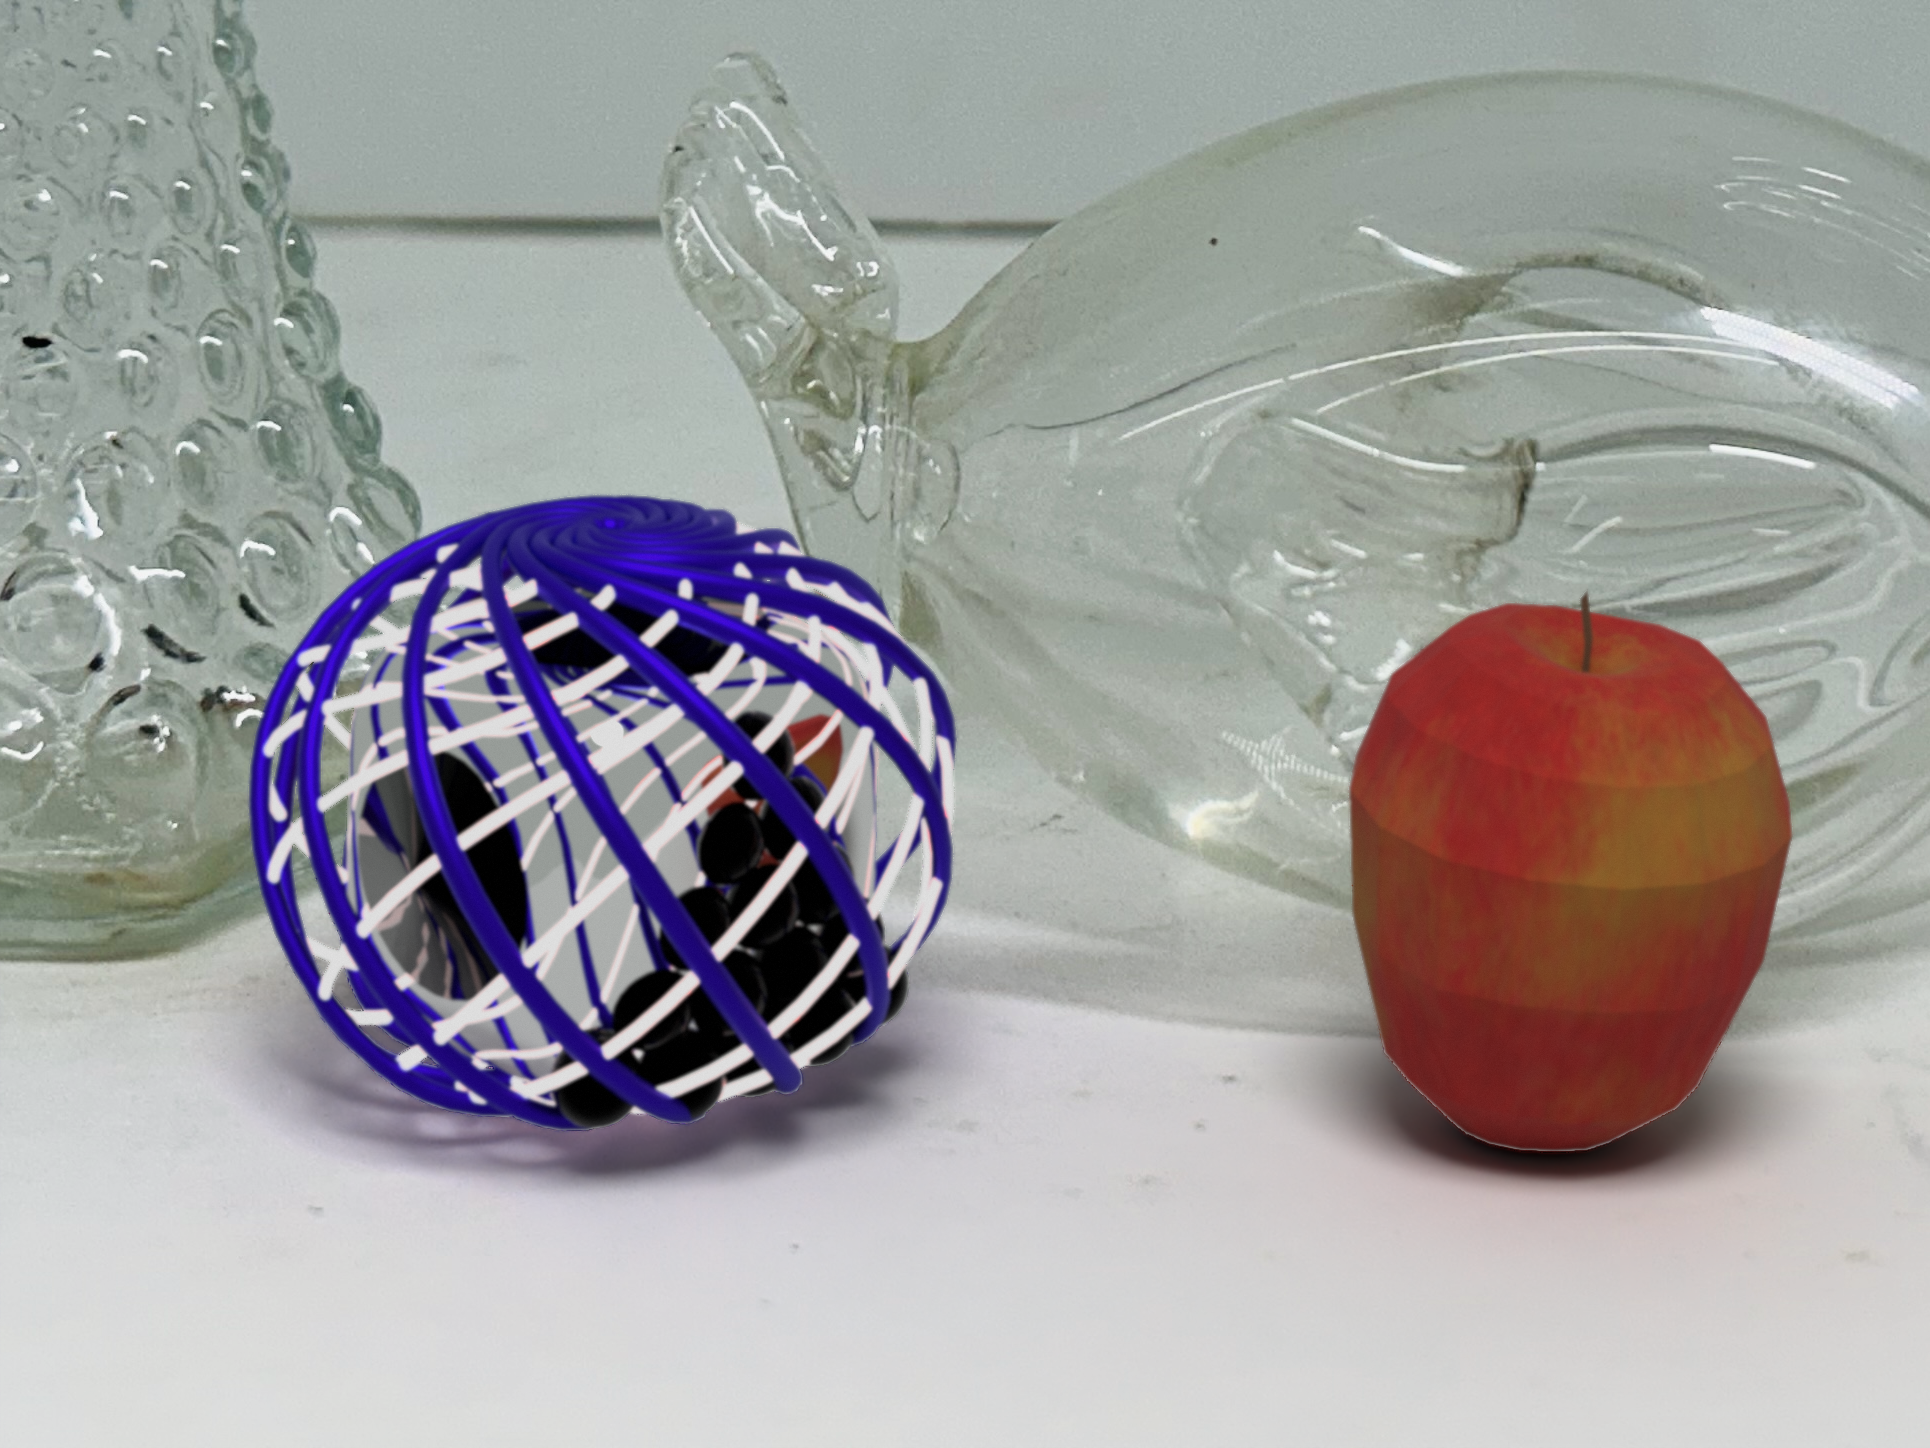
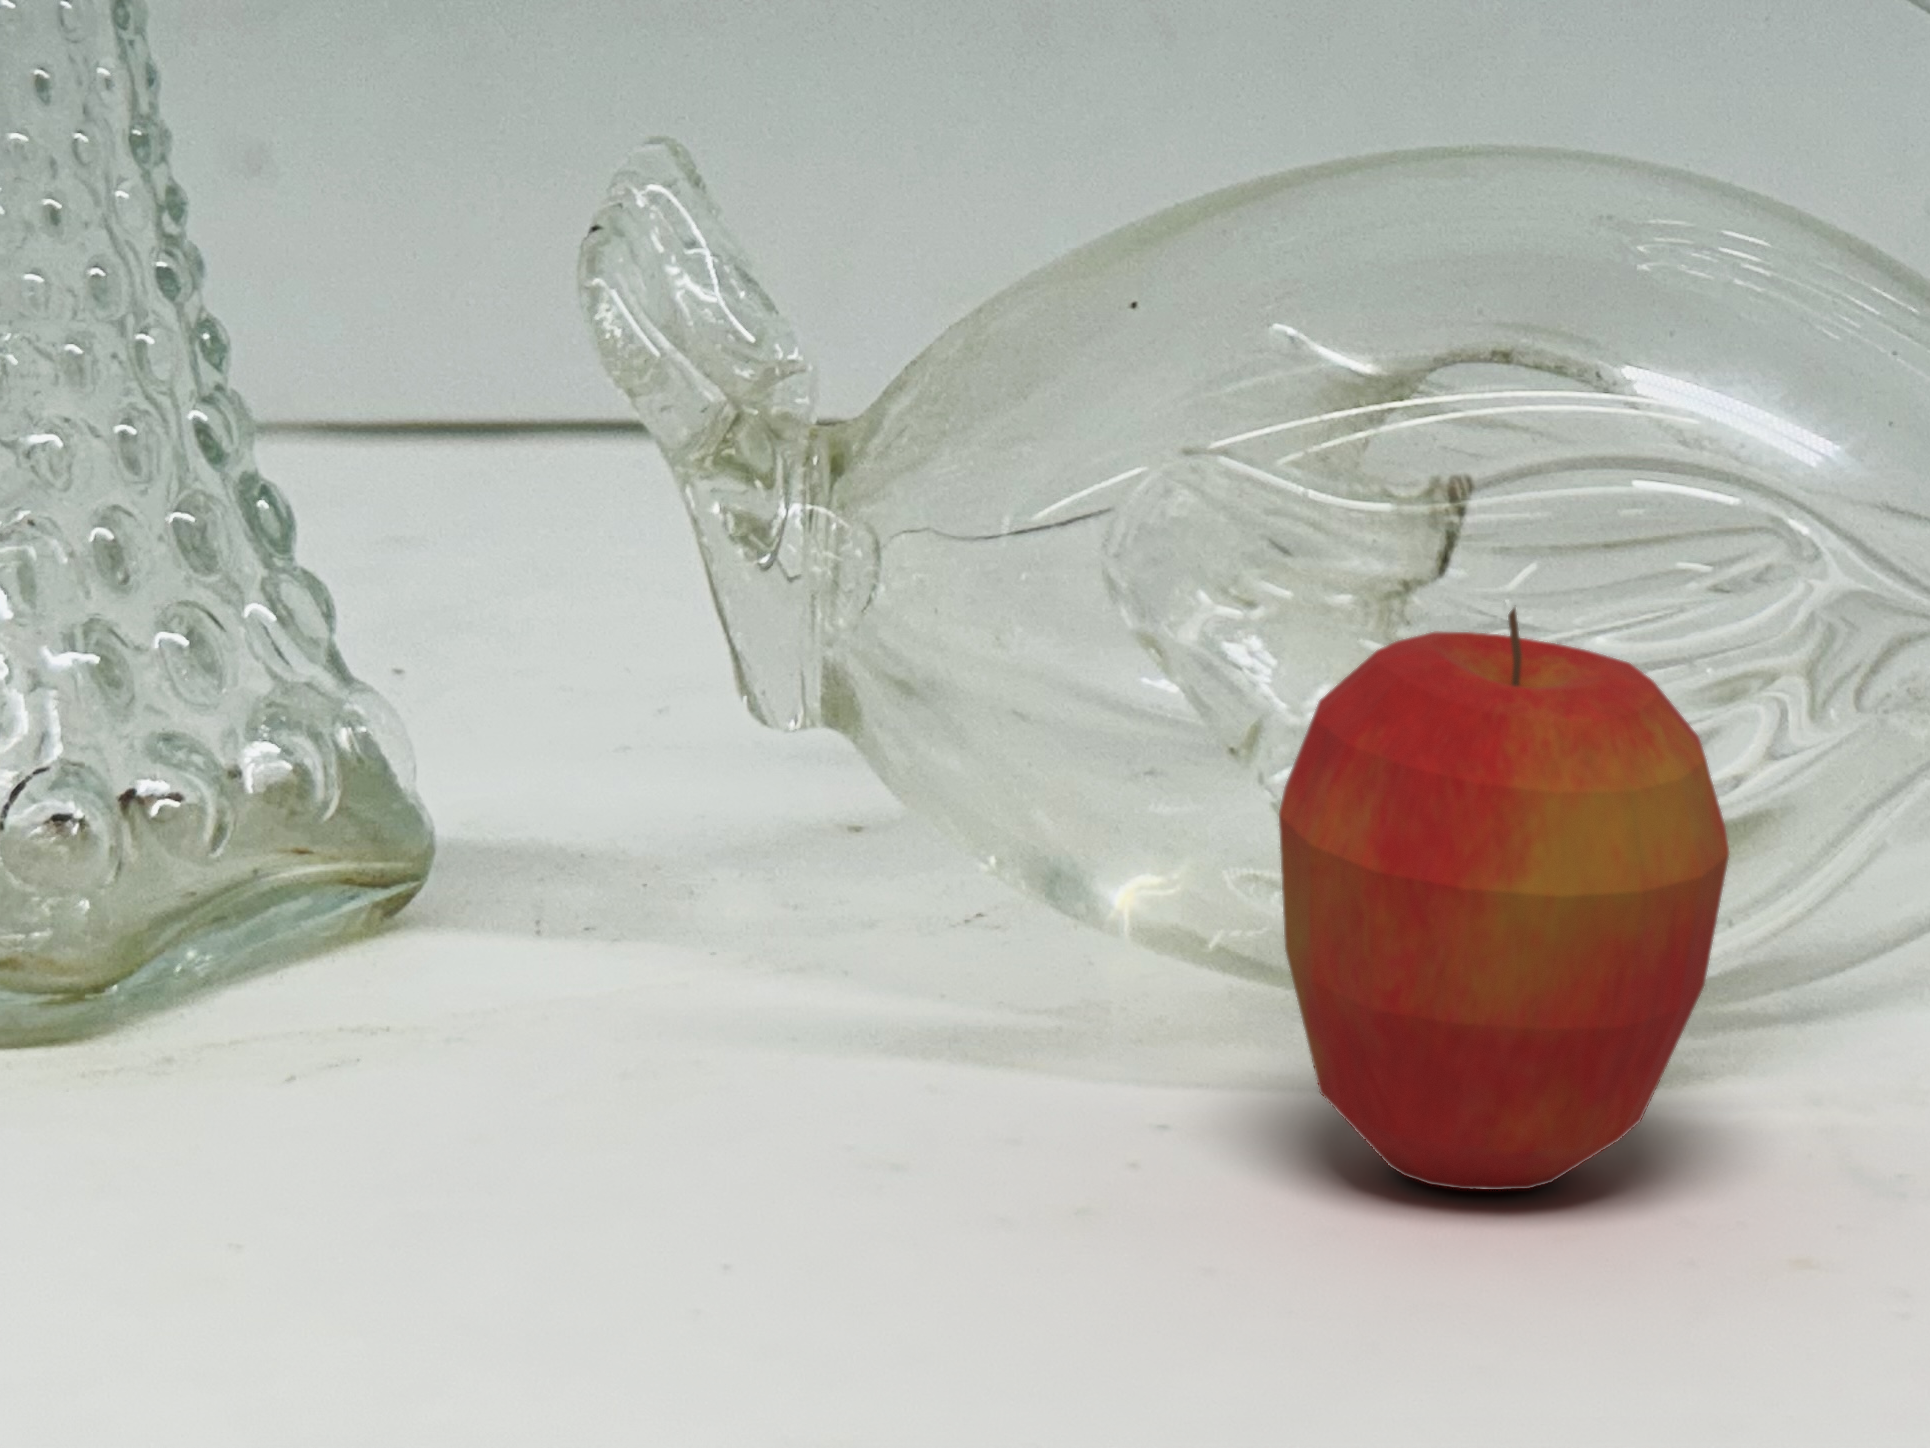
decorative orb: present [249,495,956,1131] -> none [162,545,880,1179]

